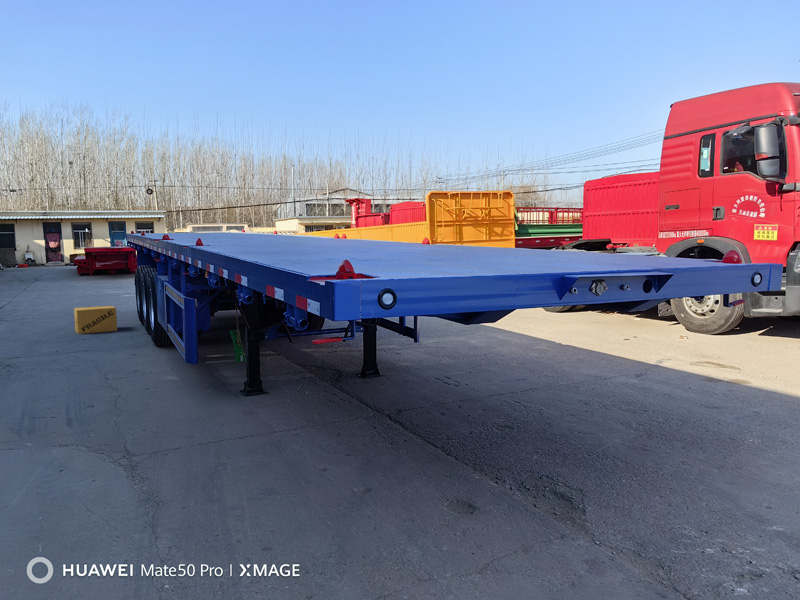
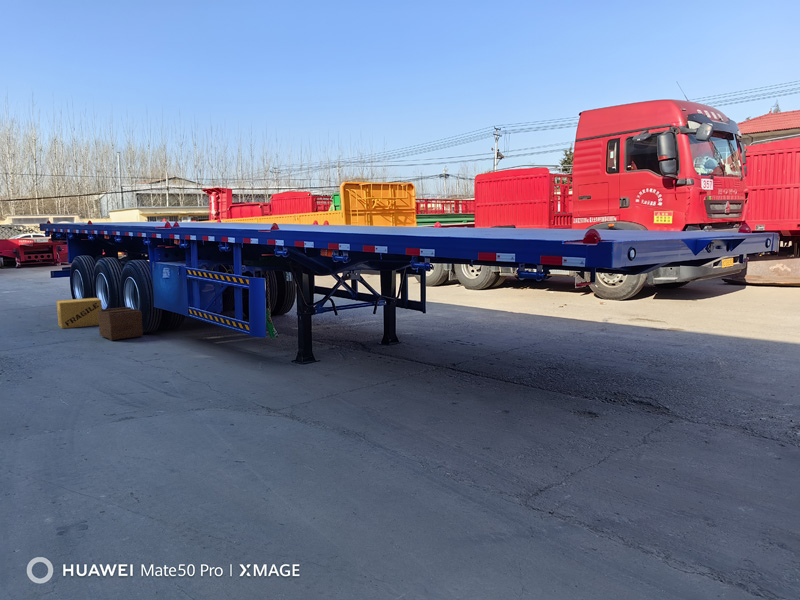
wooden crate: none [112,314,154,345] -> present [98,307,143,340]

